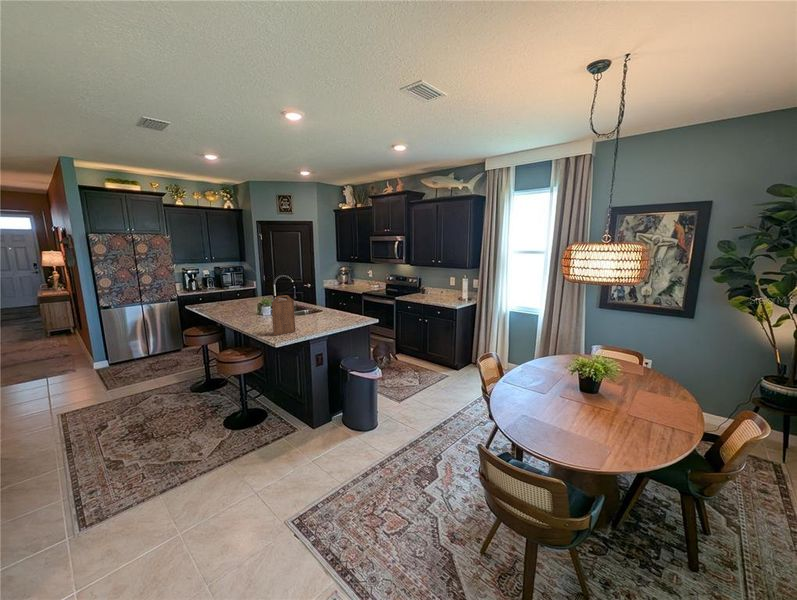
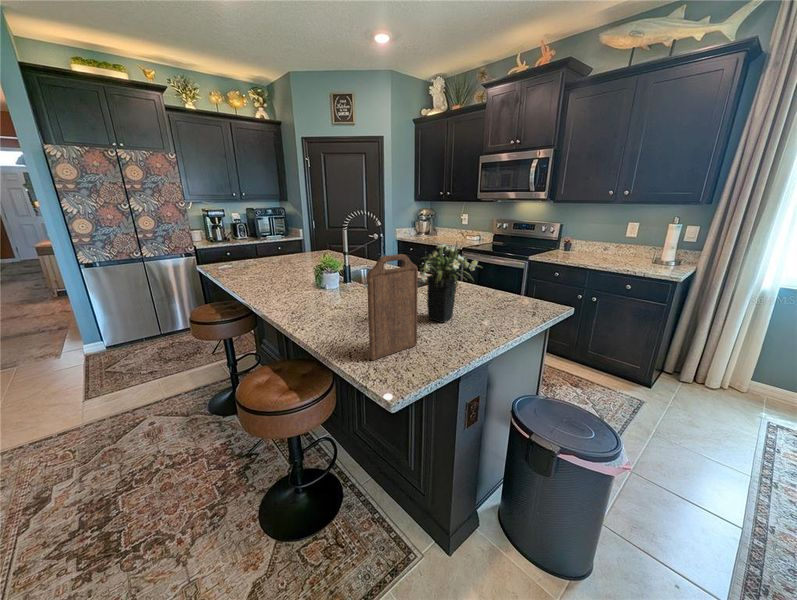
flower arrangement: none [299,290,328,325] -> present [419,242,482,323]

